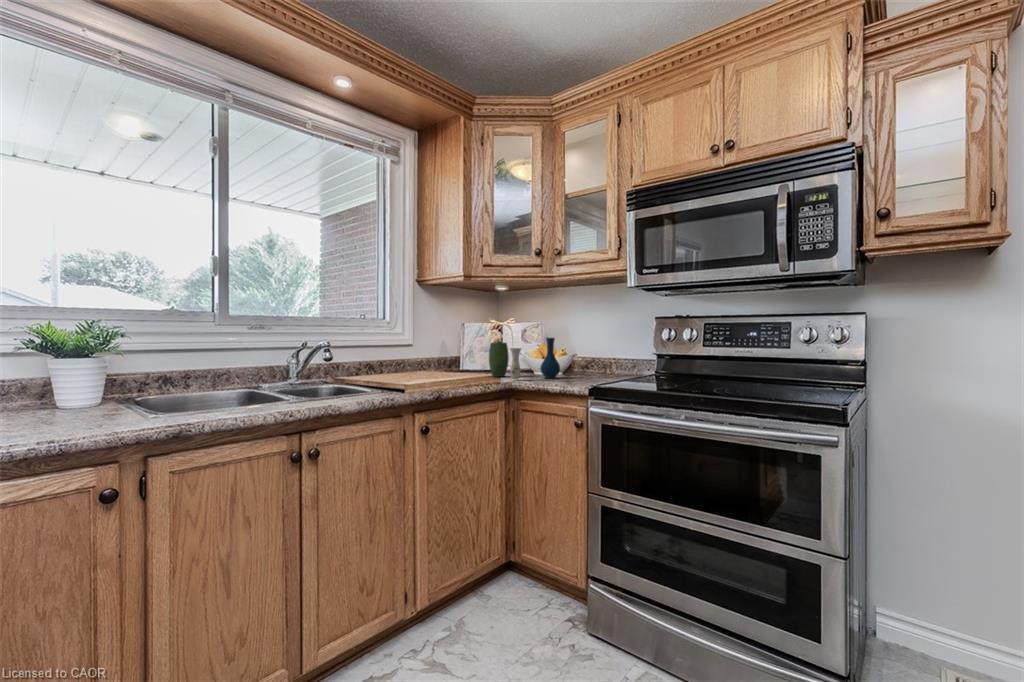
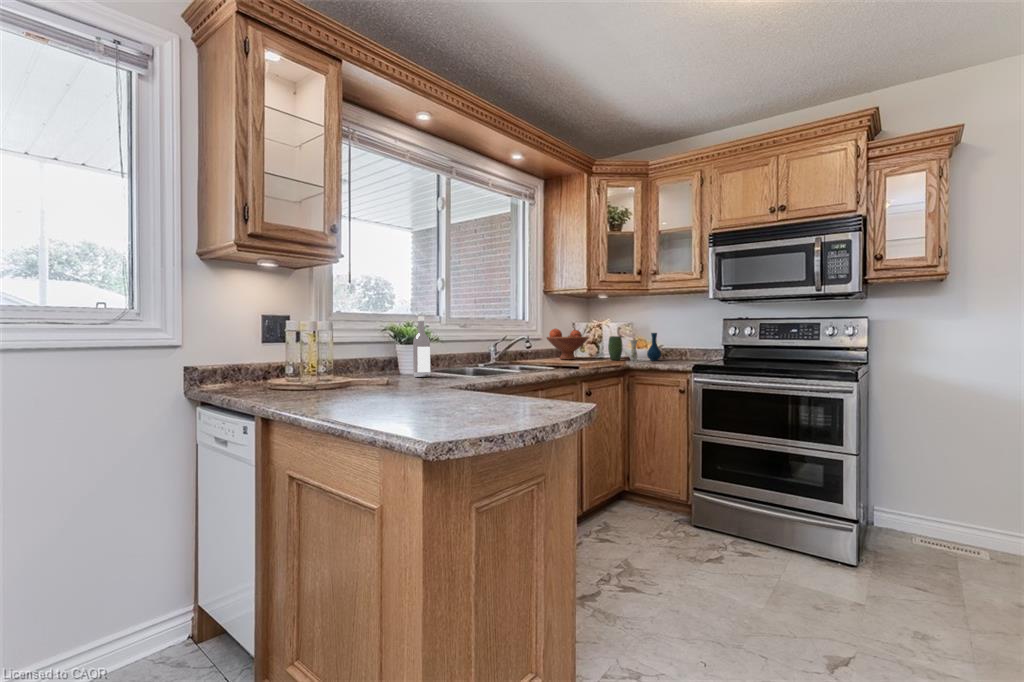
wine bottle: none [62,307,100,412] -> present [413,317,430,377]
fruit bowl: none [407,331,467,375] -> present [547,329,588,360]

